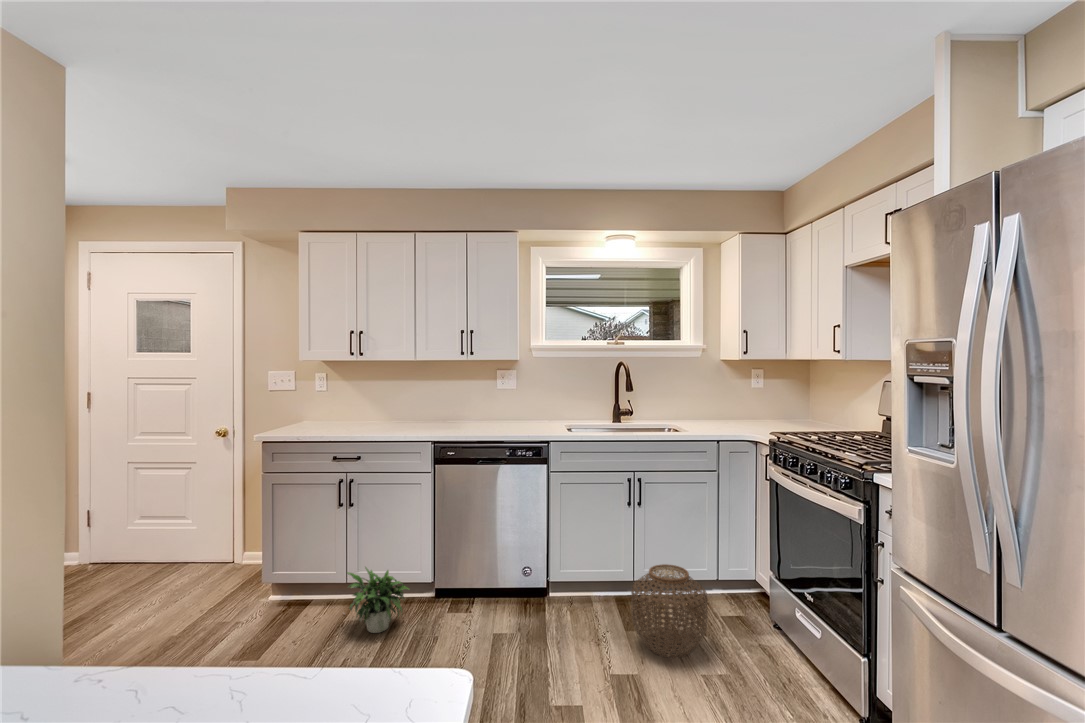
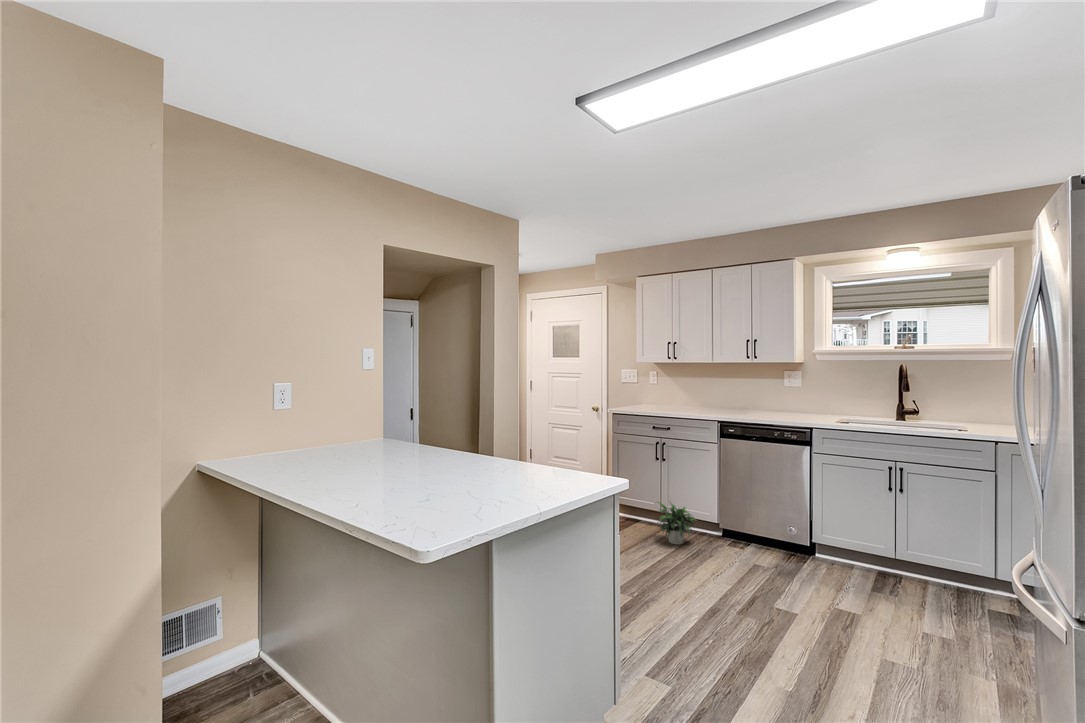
woven basket: present [631,564,707,658] -> none [864,537,941,615]

